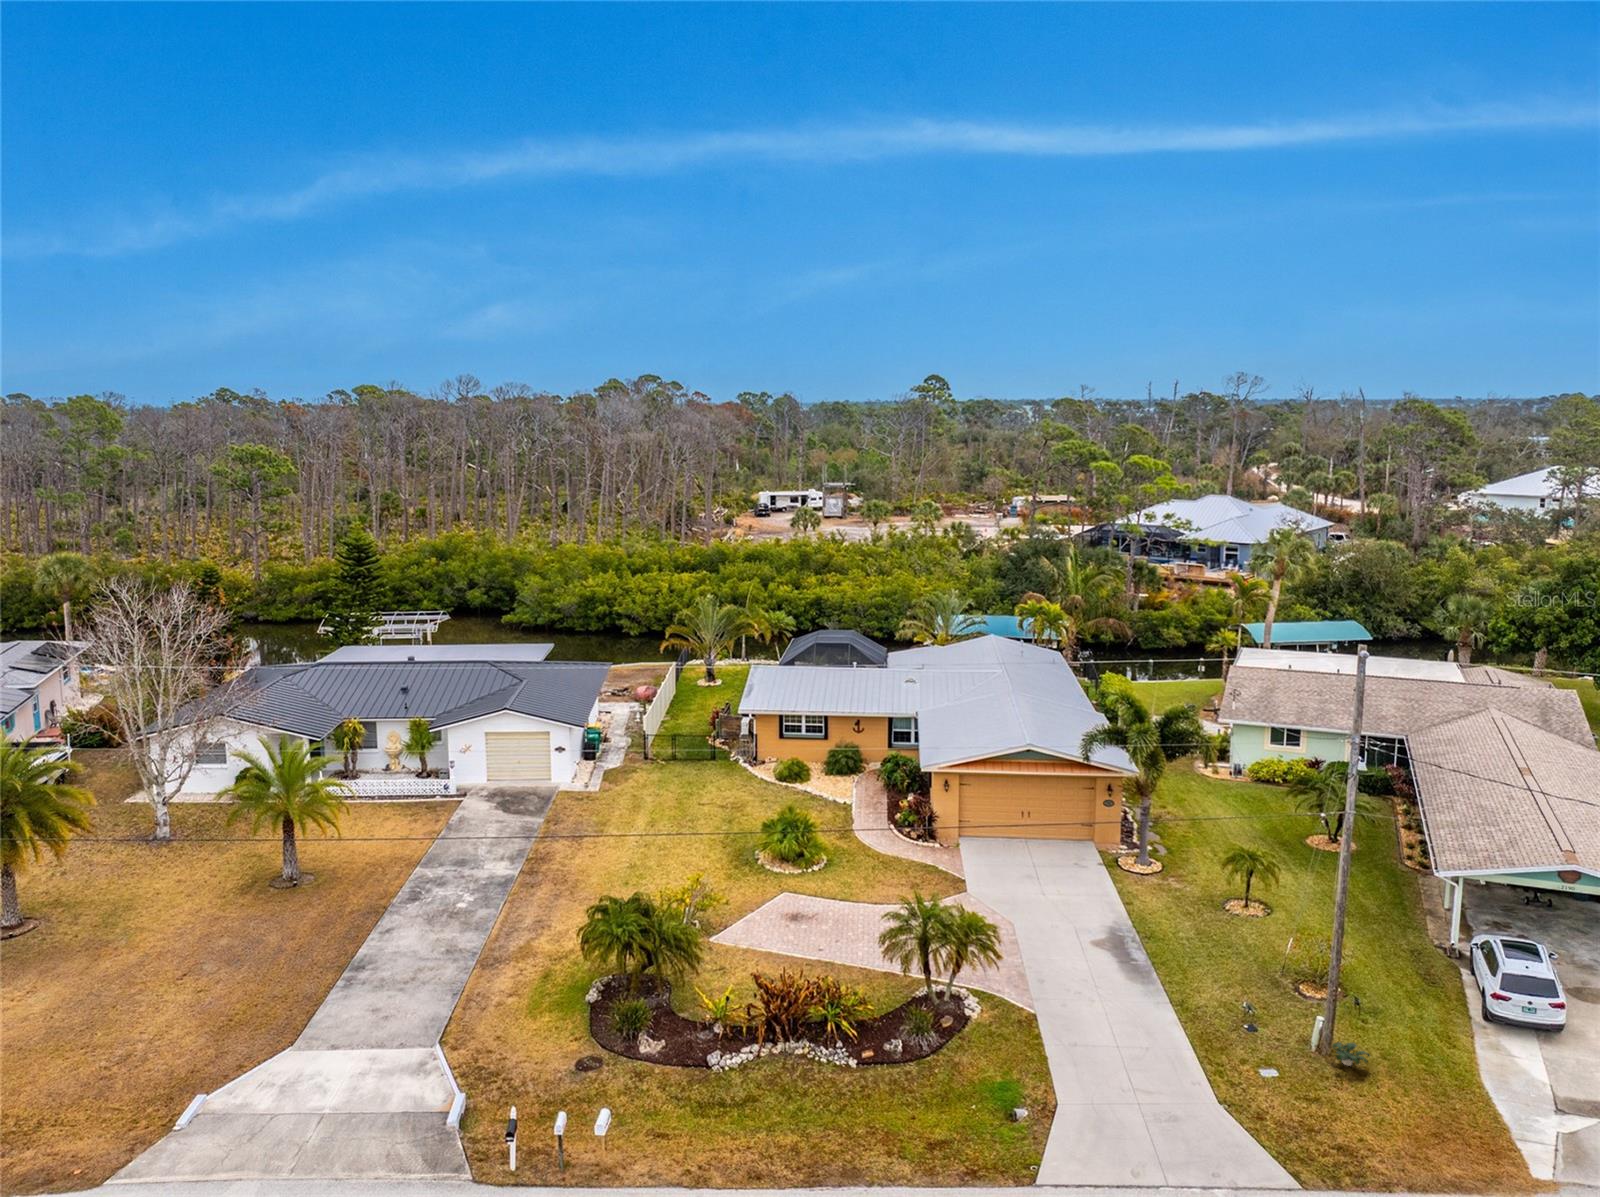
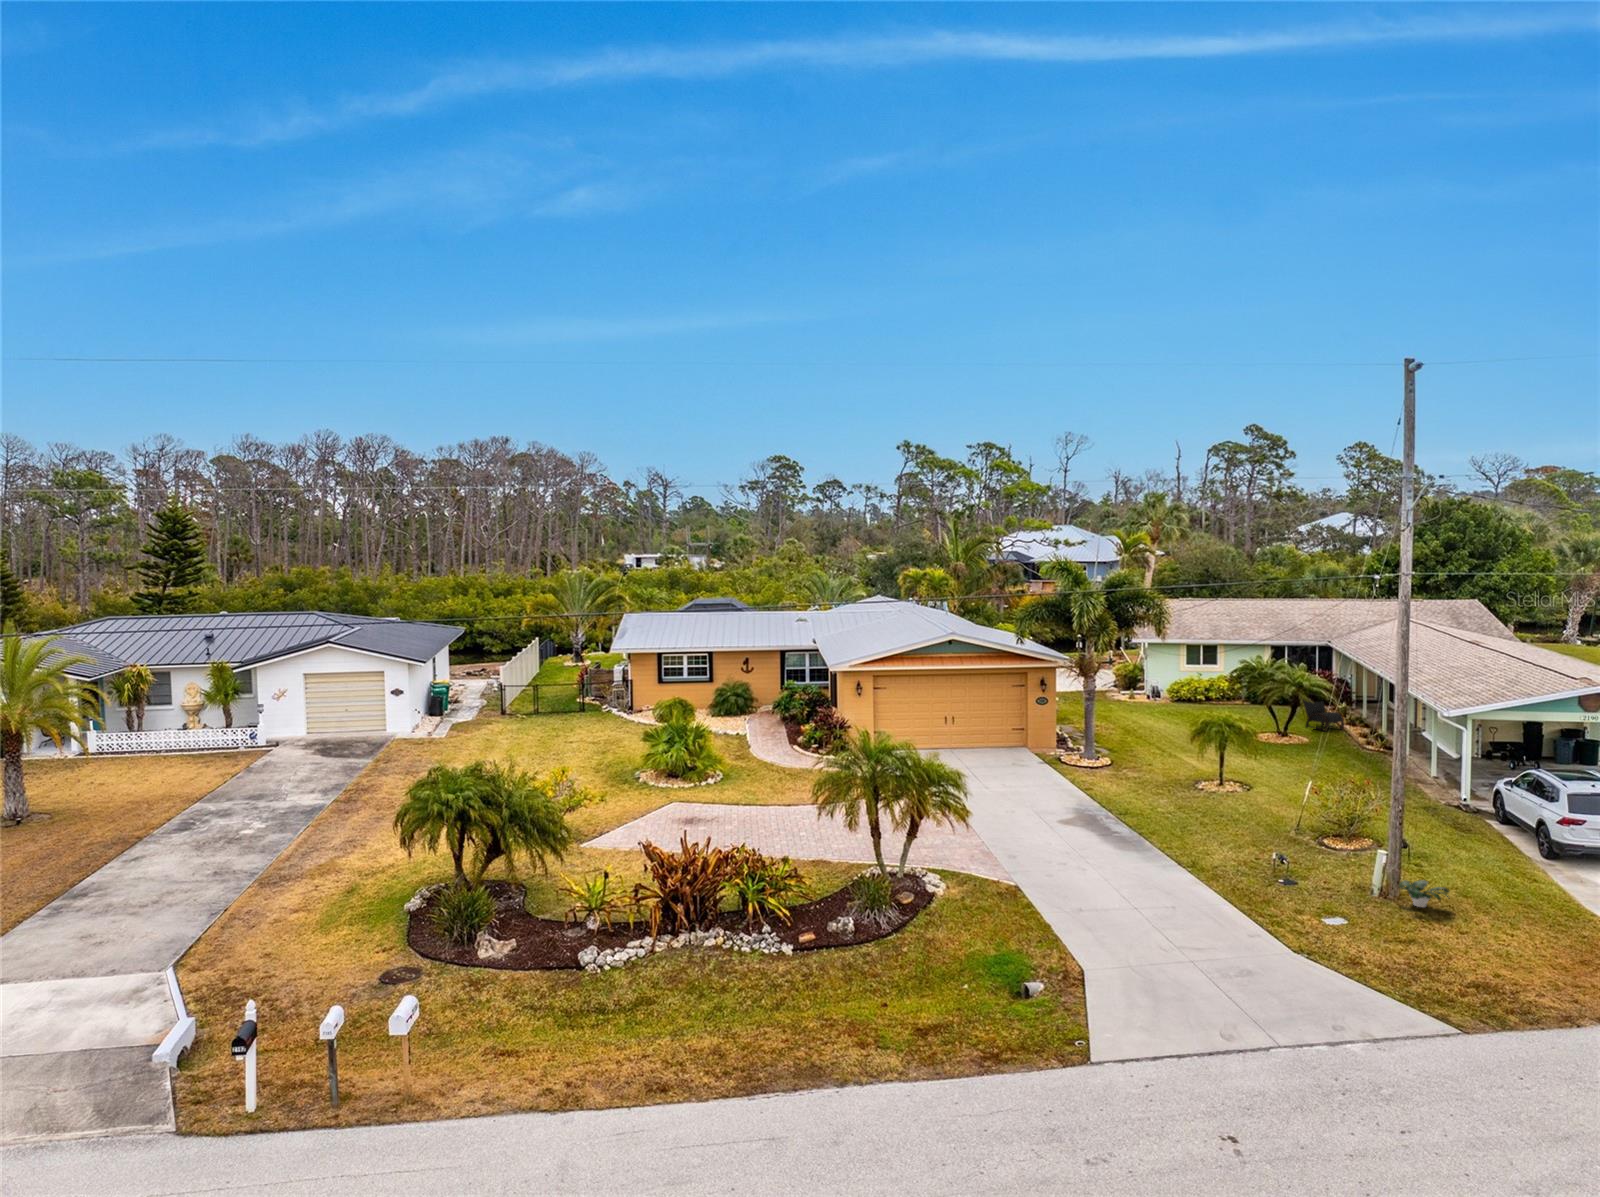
lounge chair: none [1363,793,1402,835] -> present [1303,699,1344,732]

